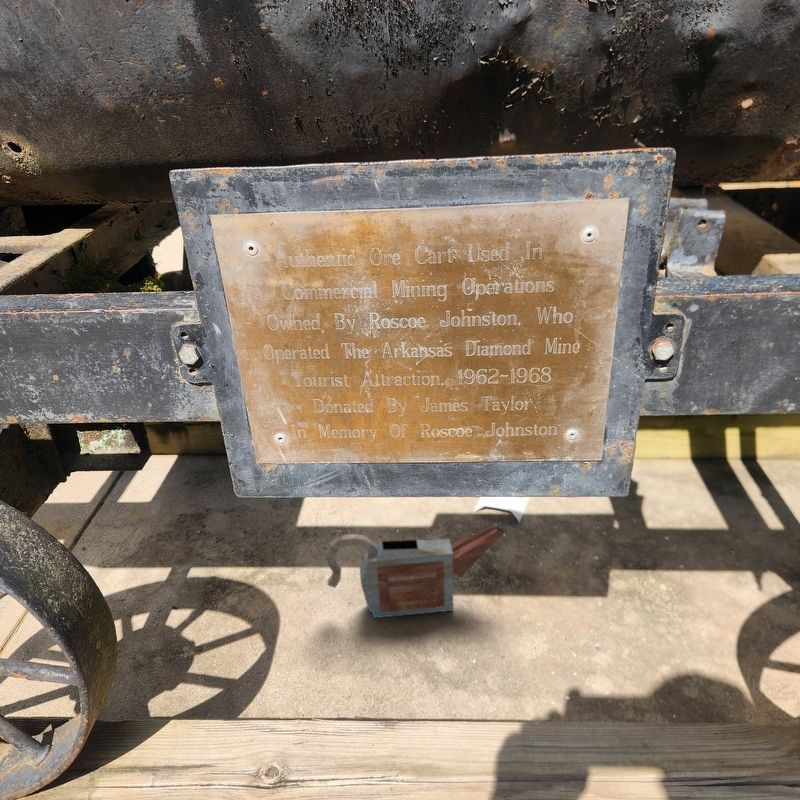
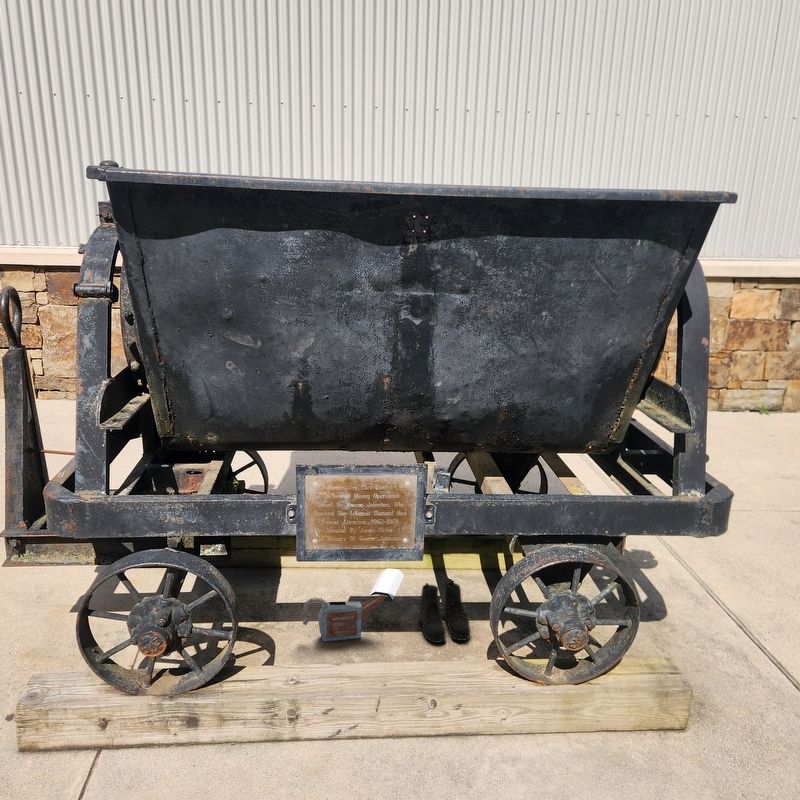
boots: none [577,491,693,630] -> present [420,582,470,643]

